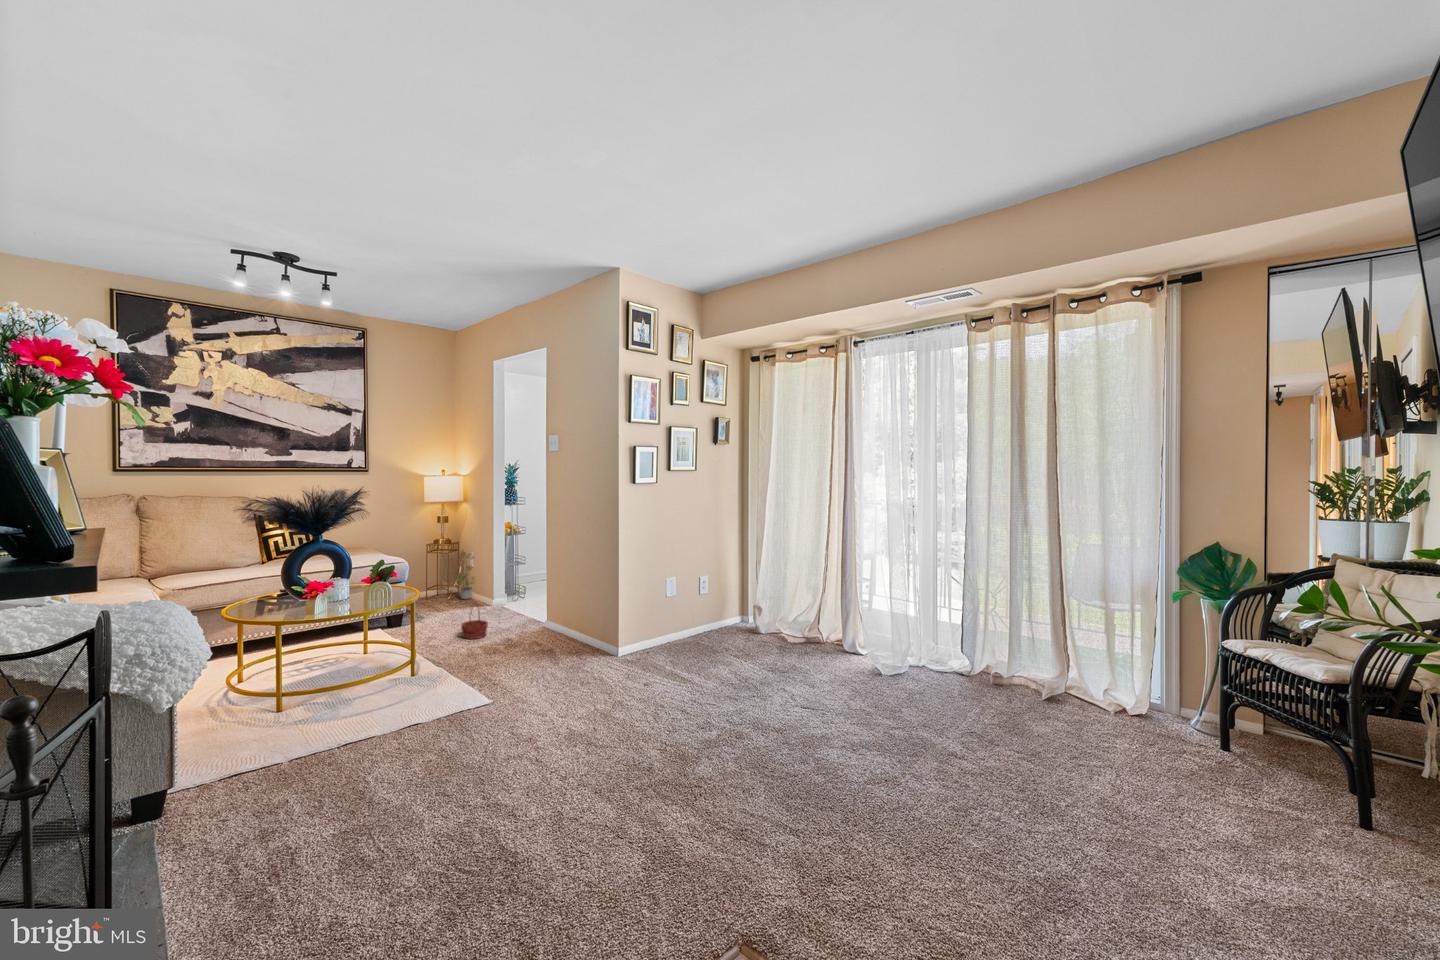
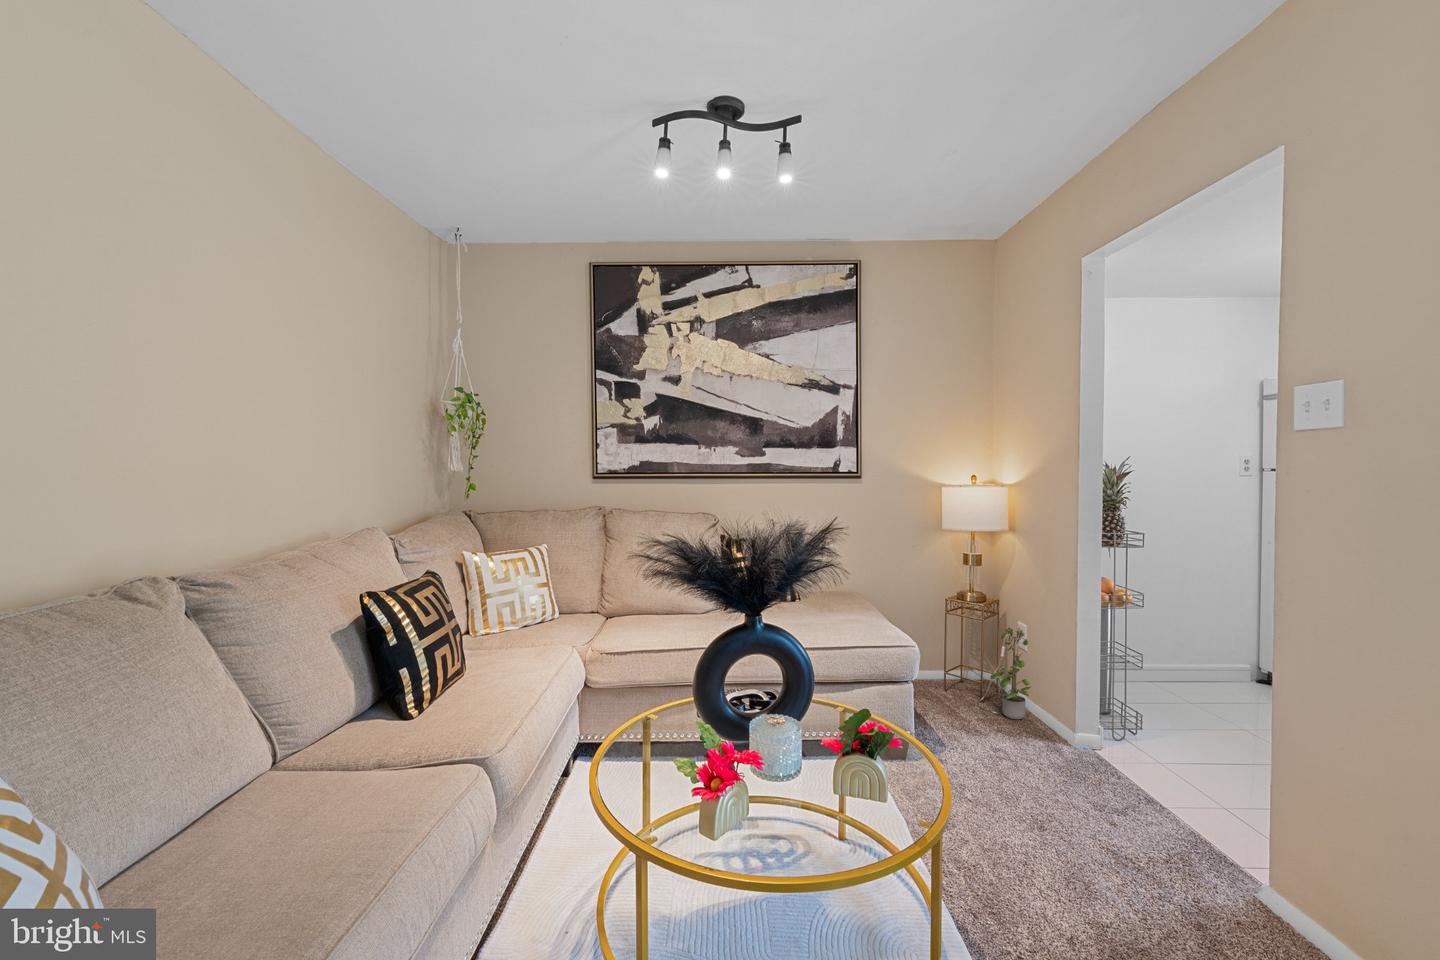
basket: present [461,619,488,639] -> none [989,765,1053,857]

